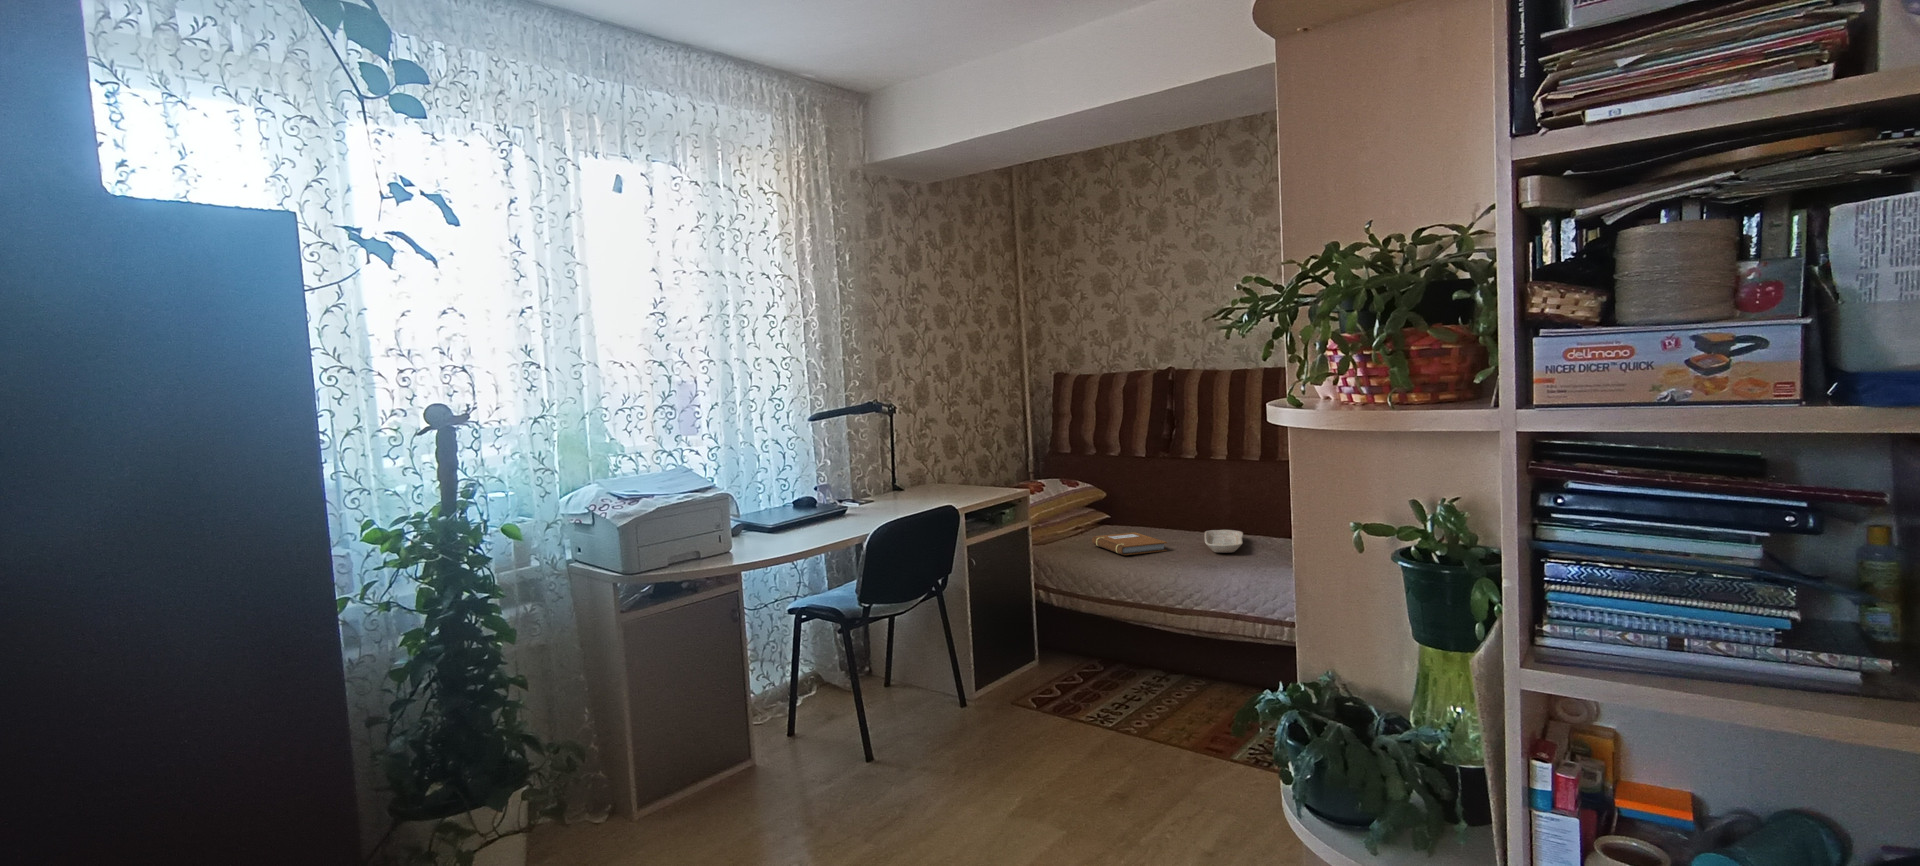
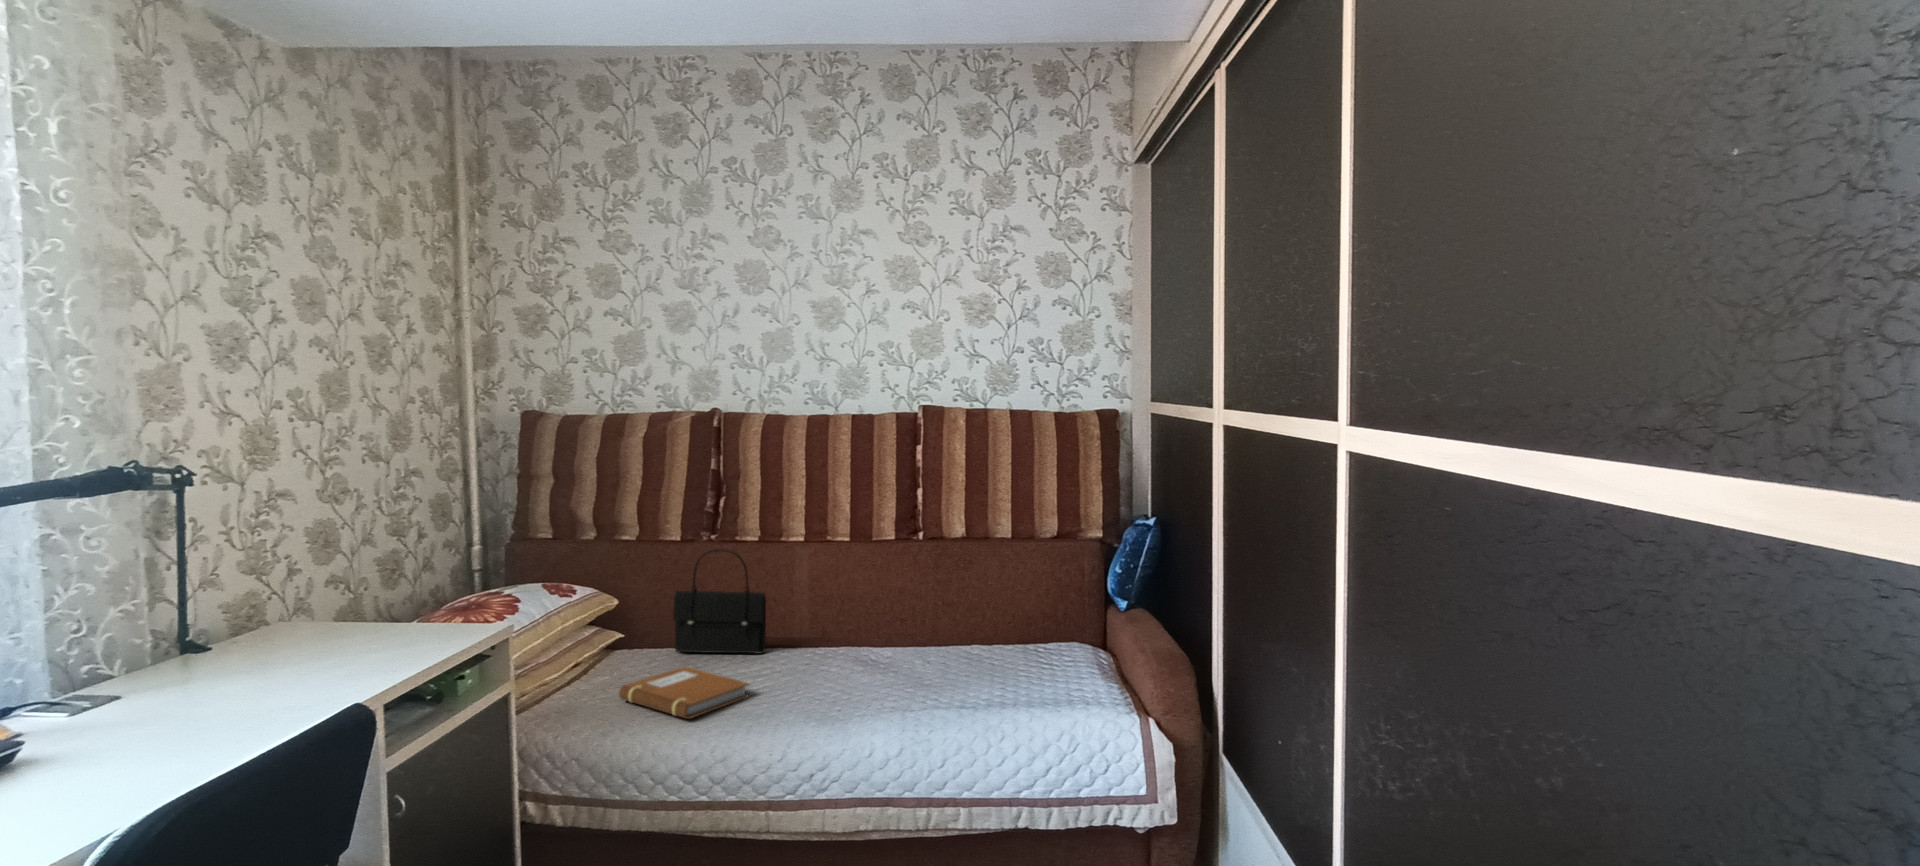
handbag: none [1135,461,1195,533] -> present [673,549,766,654]
tray: present [1204,530,1243,553] -> none [792,646,865,691]

